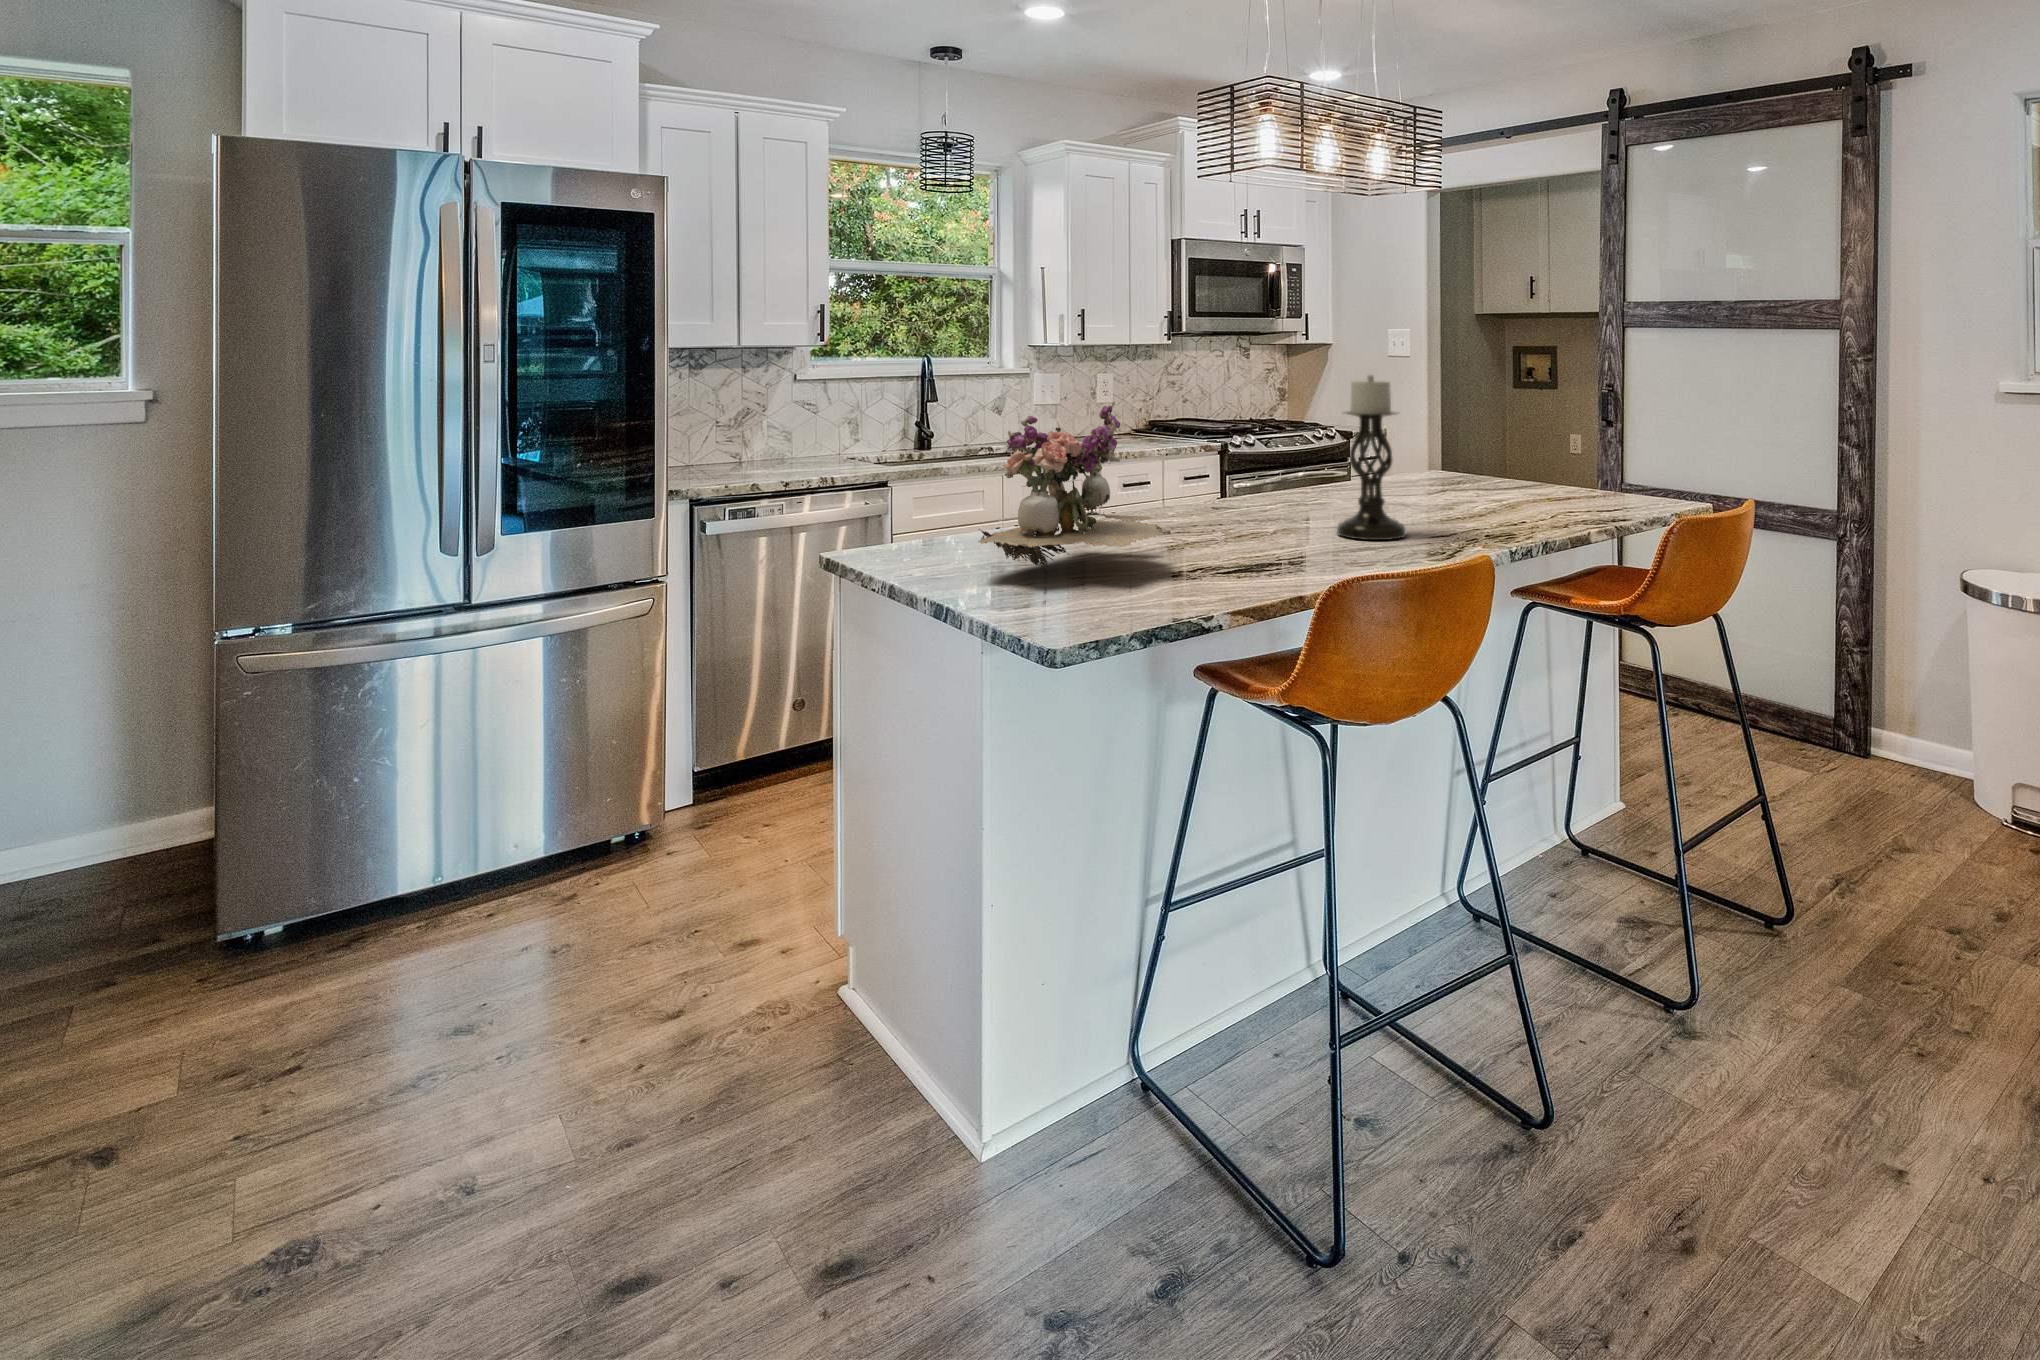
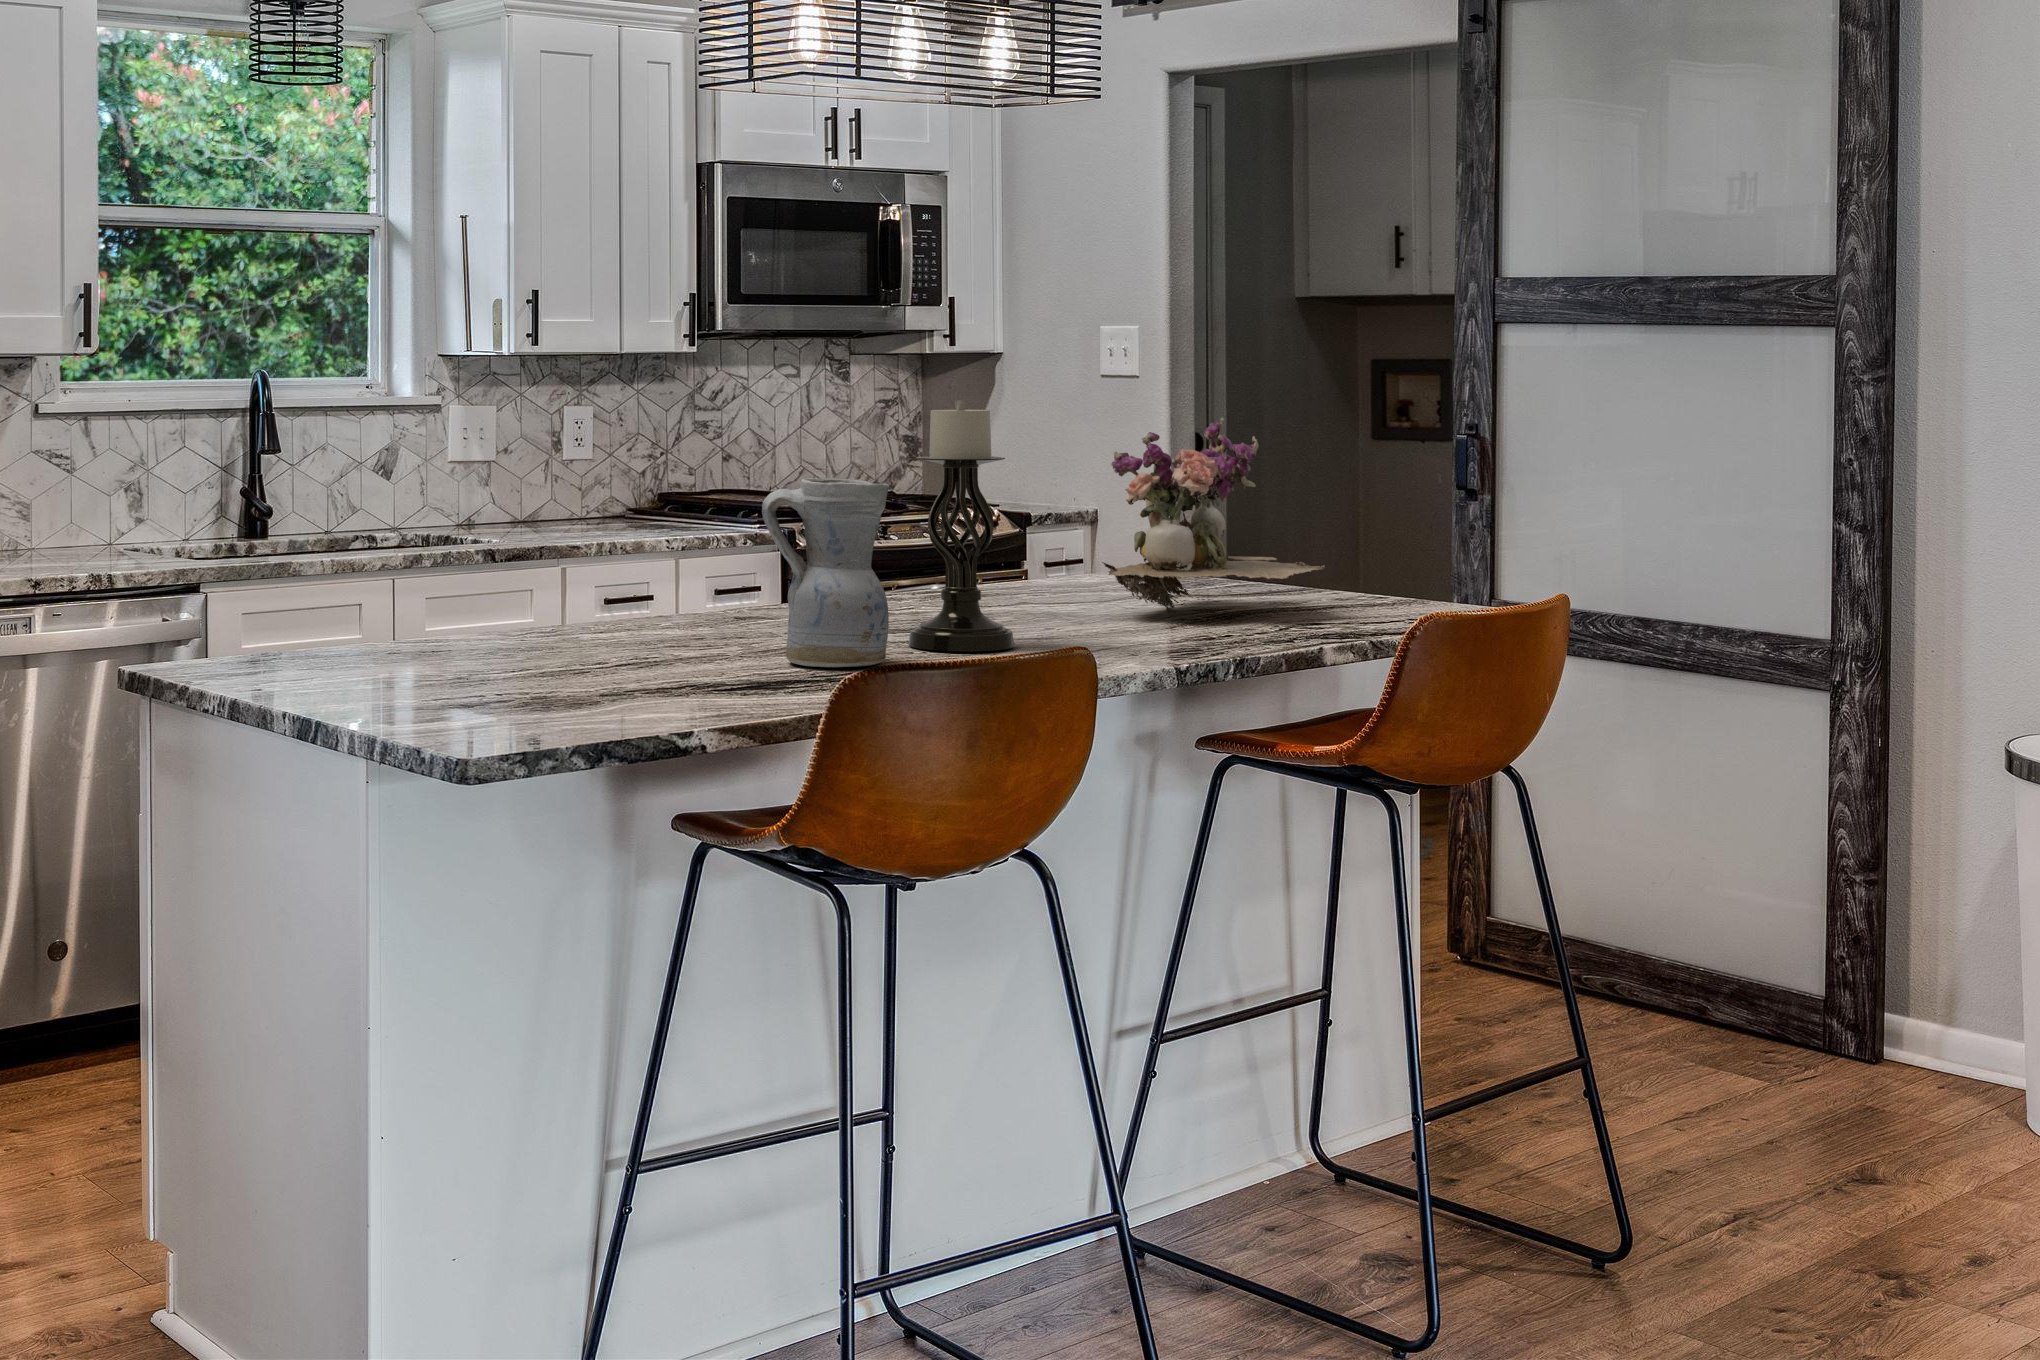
flower arrangement: present [978,401,1171,570] -> present [1102,418,1325,613]
ceramic pitcher: none [1248,428,1333,555] -> present [762,478,889,667]

